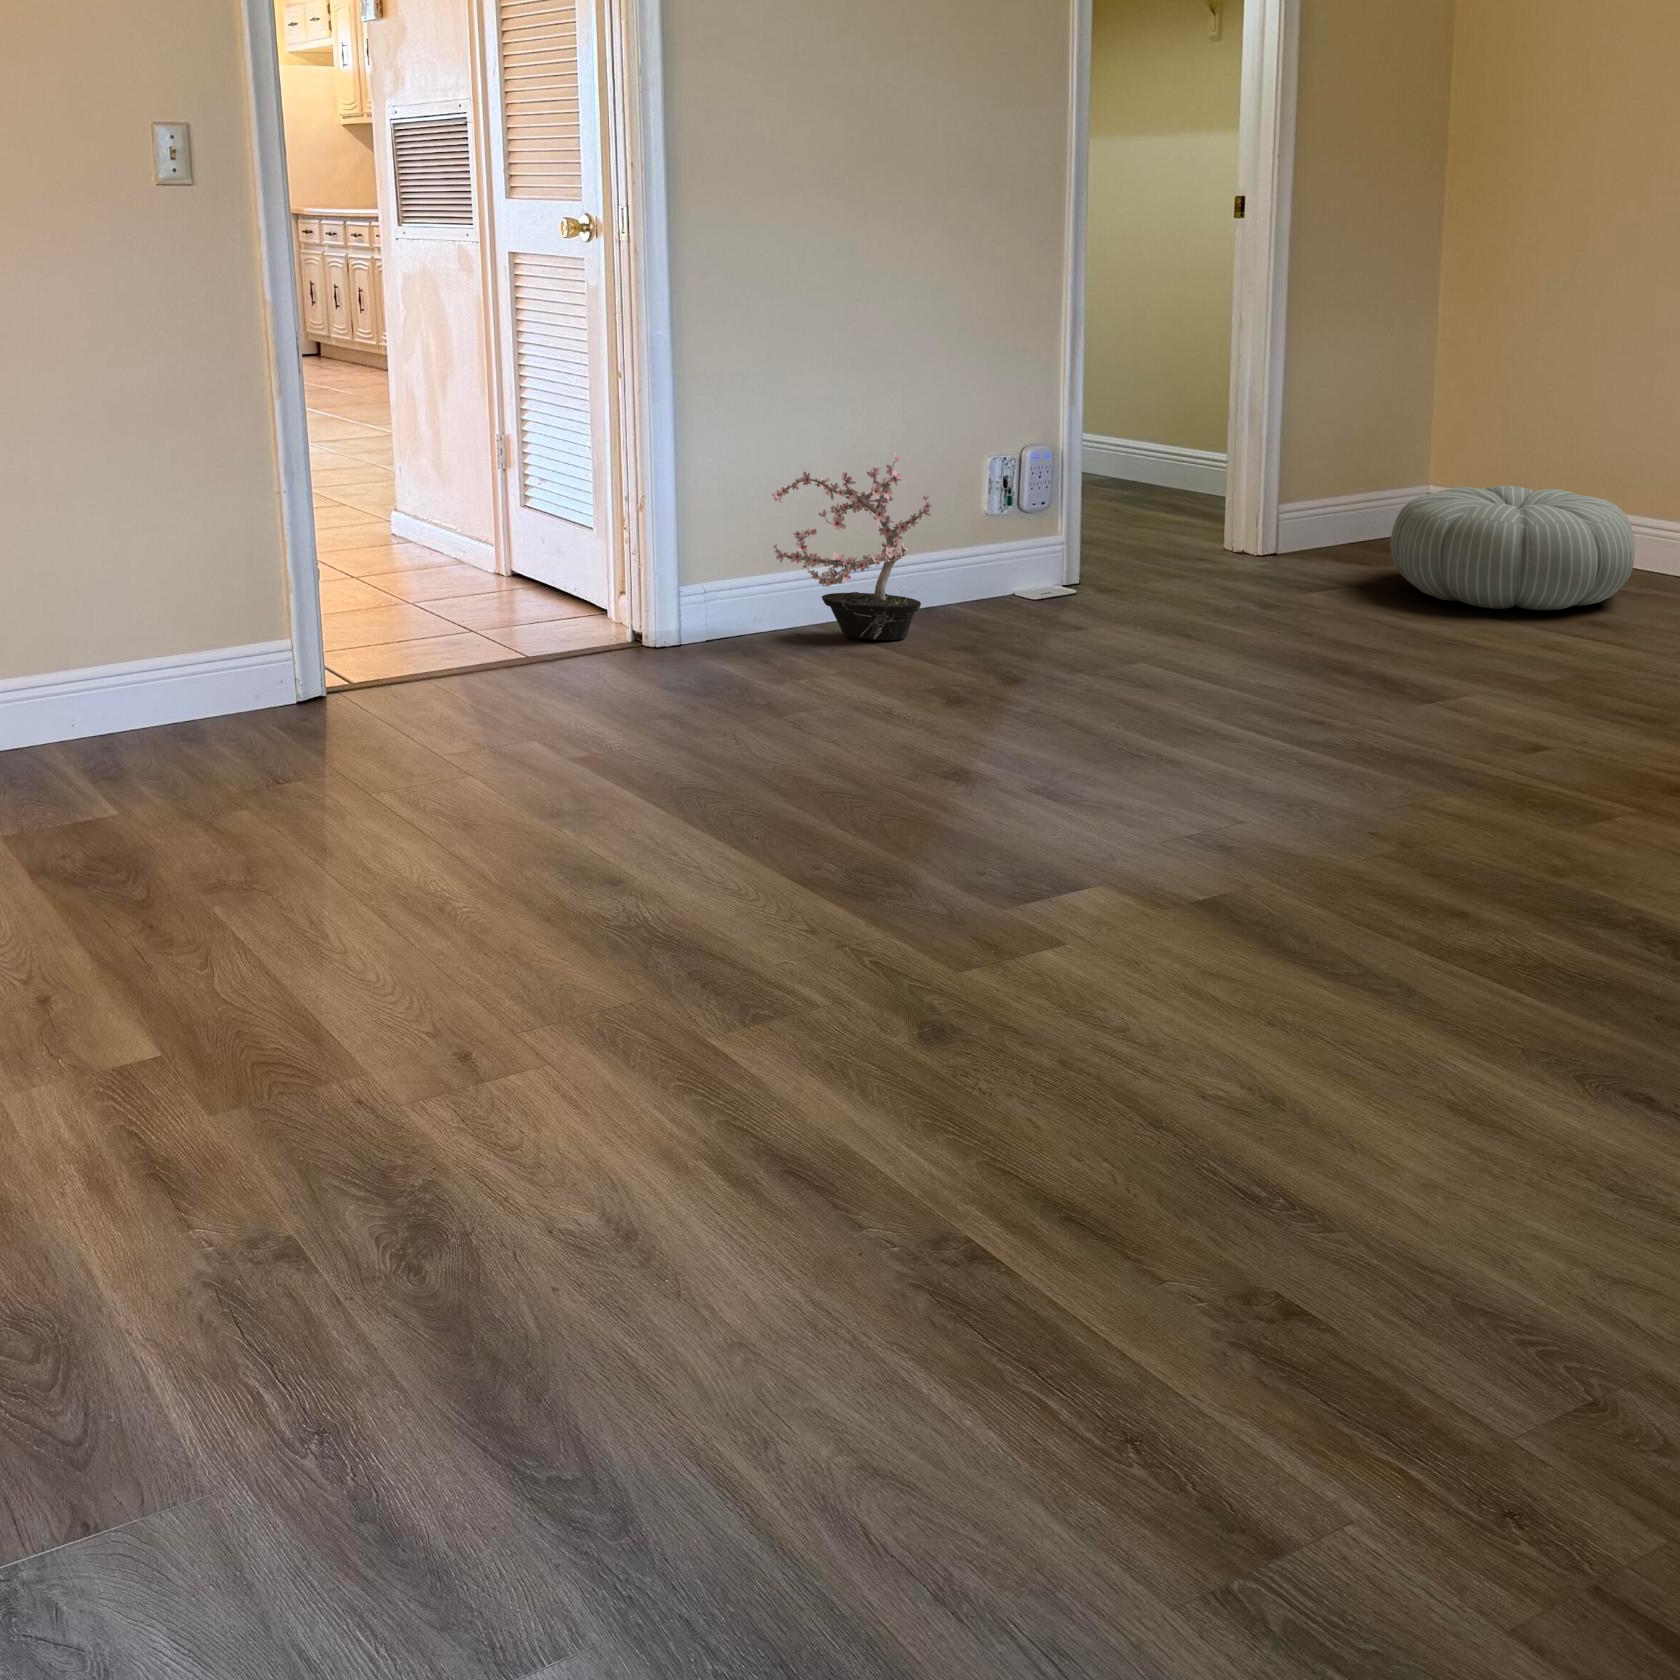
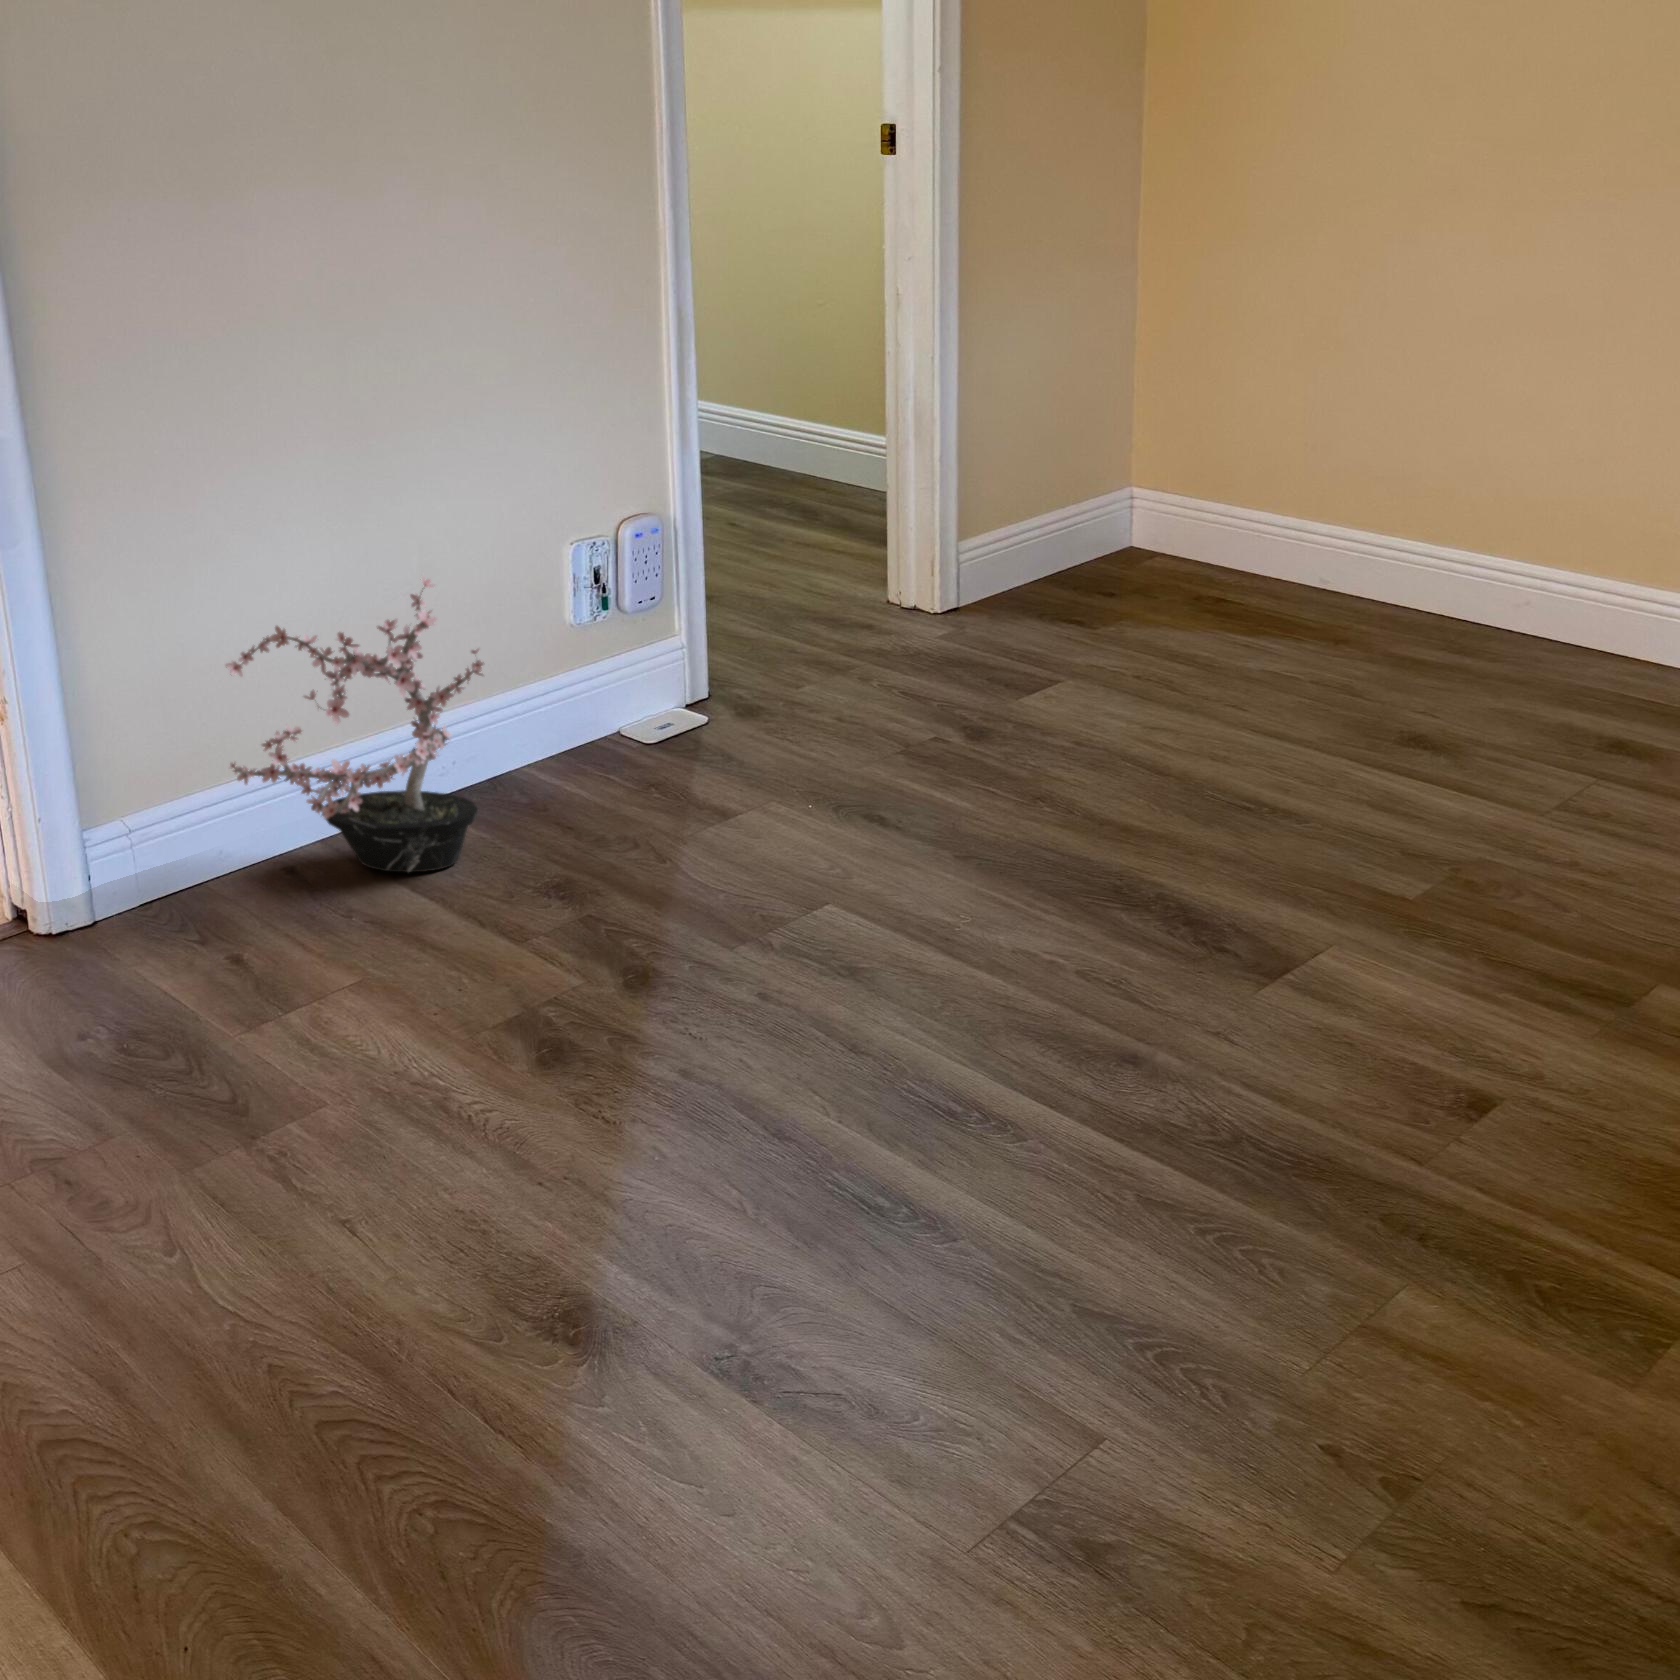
pouf: present [1390,486,1635,610] -> none [1126,525,1451,720]

